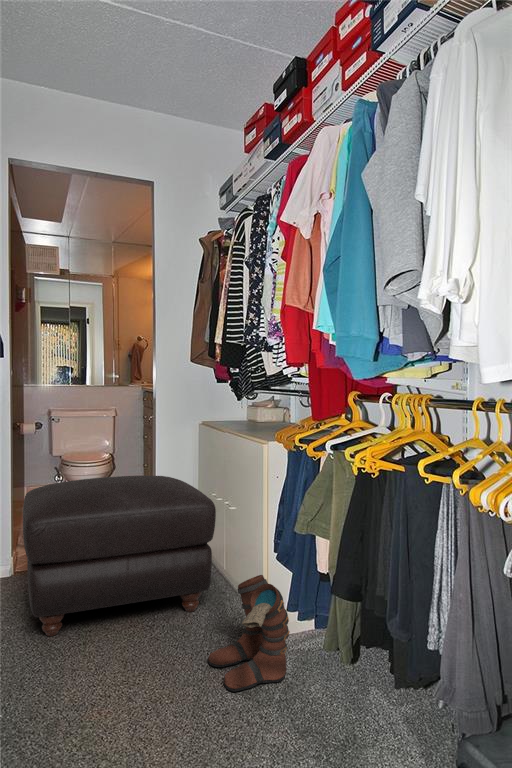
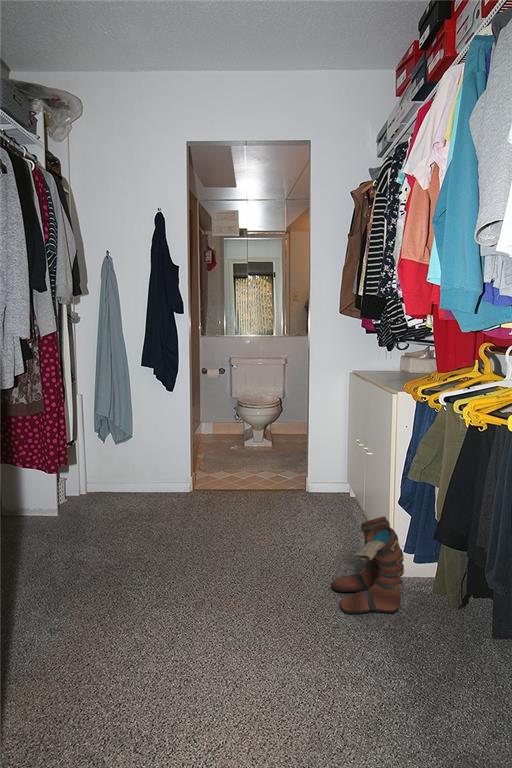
ottoman: present [23,476,216,636] -> none [186,420,352,545]

